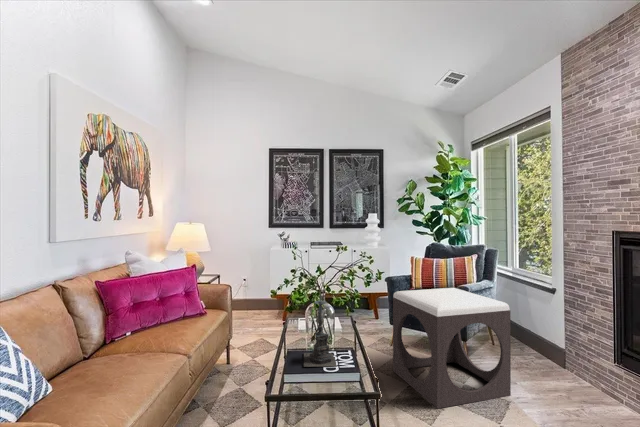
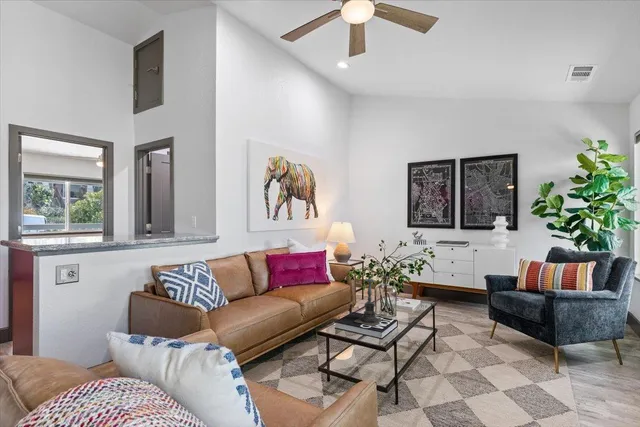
footstool: present [393,288,511,408] -> none [470,287,578,406]

